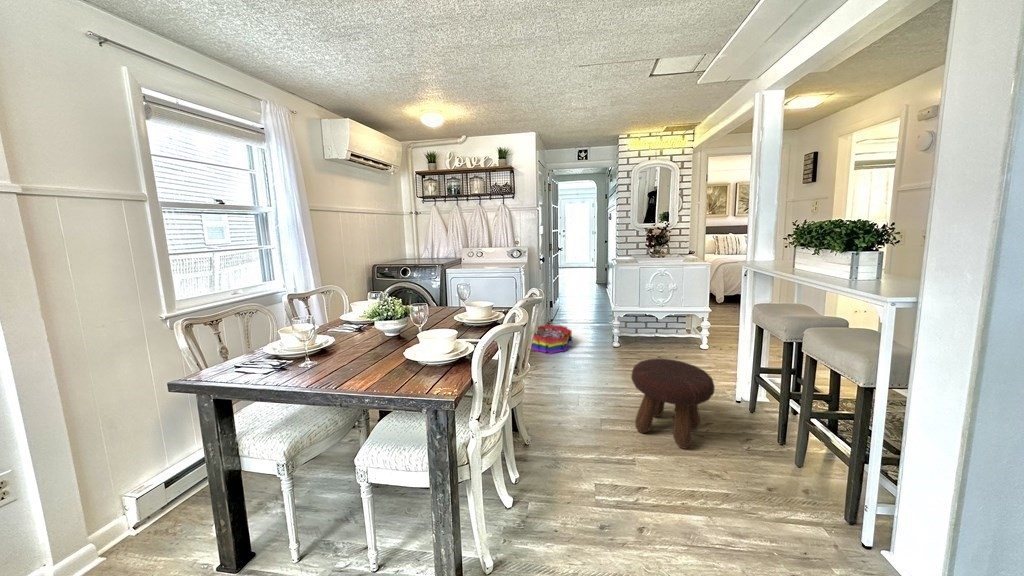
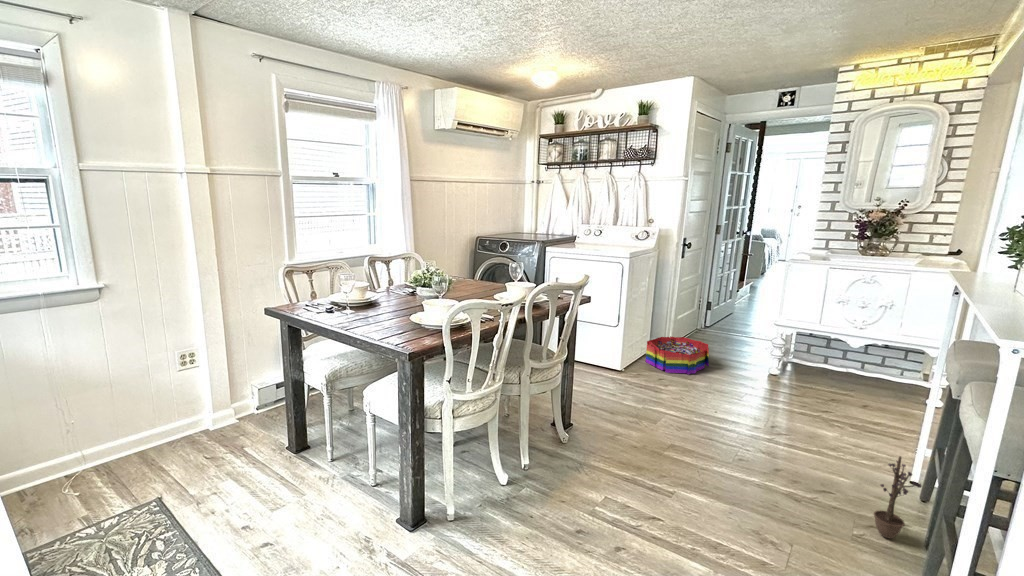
footstool: present [631,359,715,448] -> none [706,387,823,509]
decorative plant: none [745,388,771,442] -> present [874,456,922,538]

